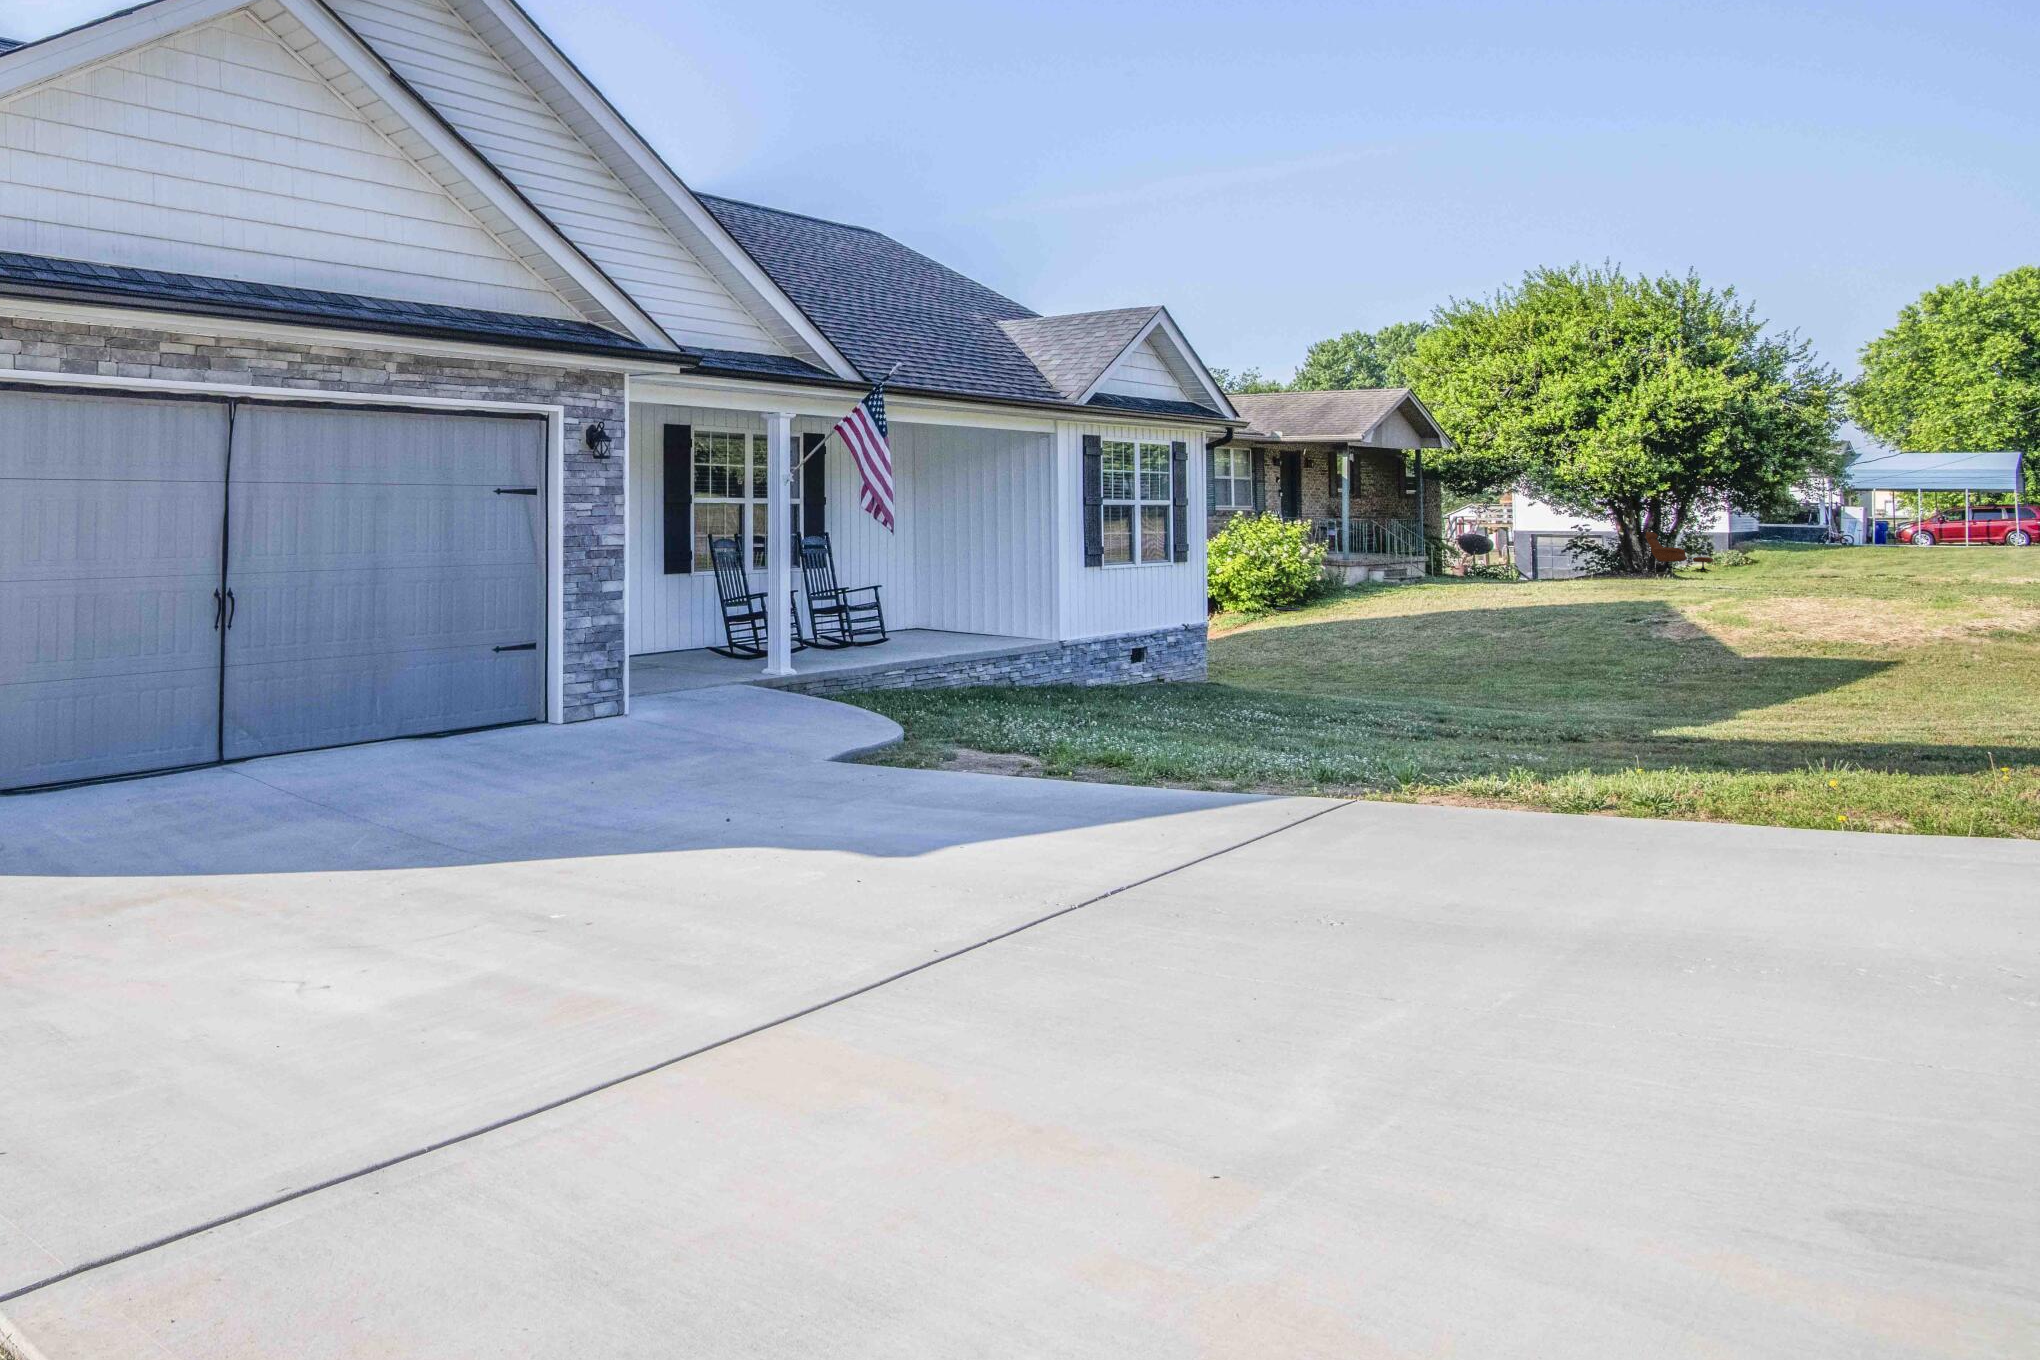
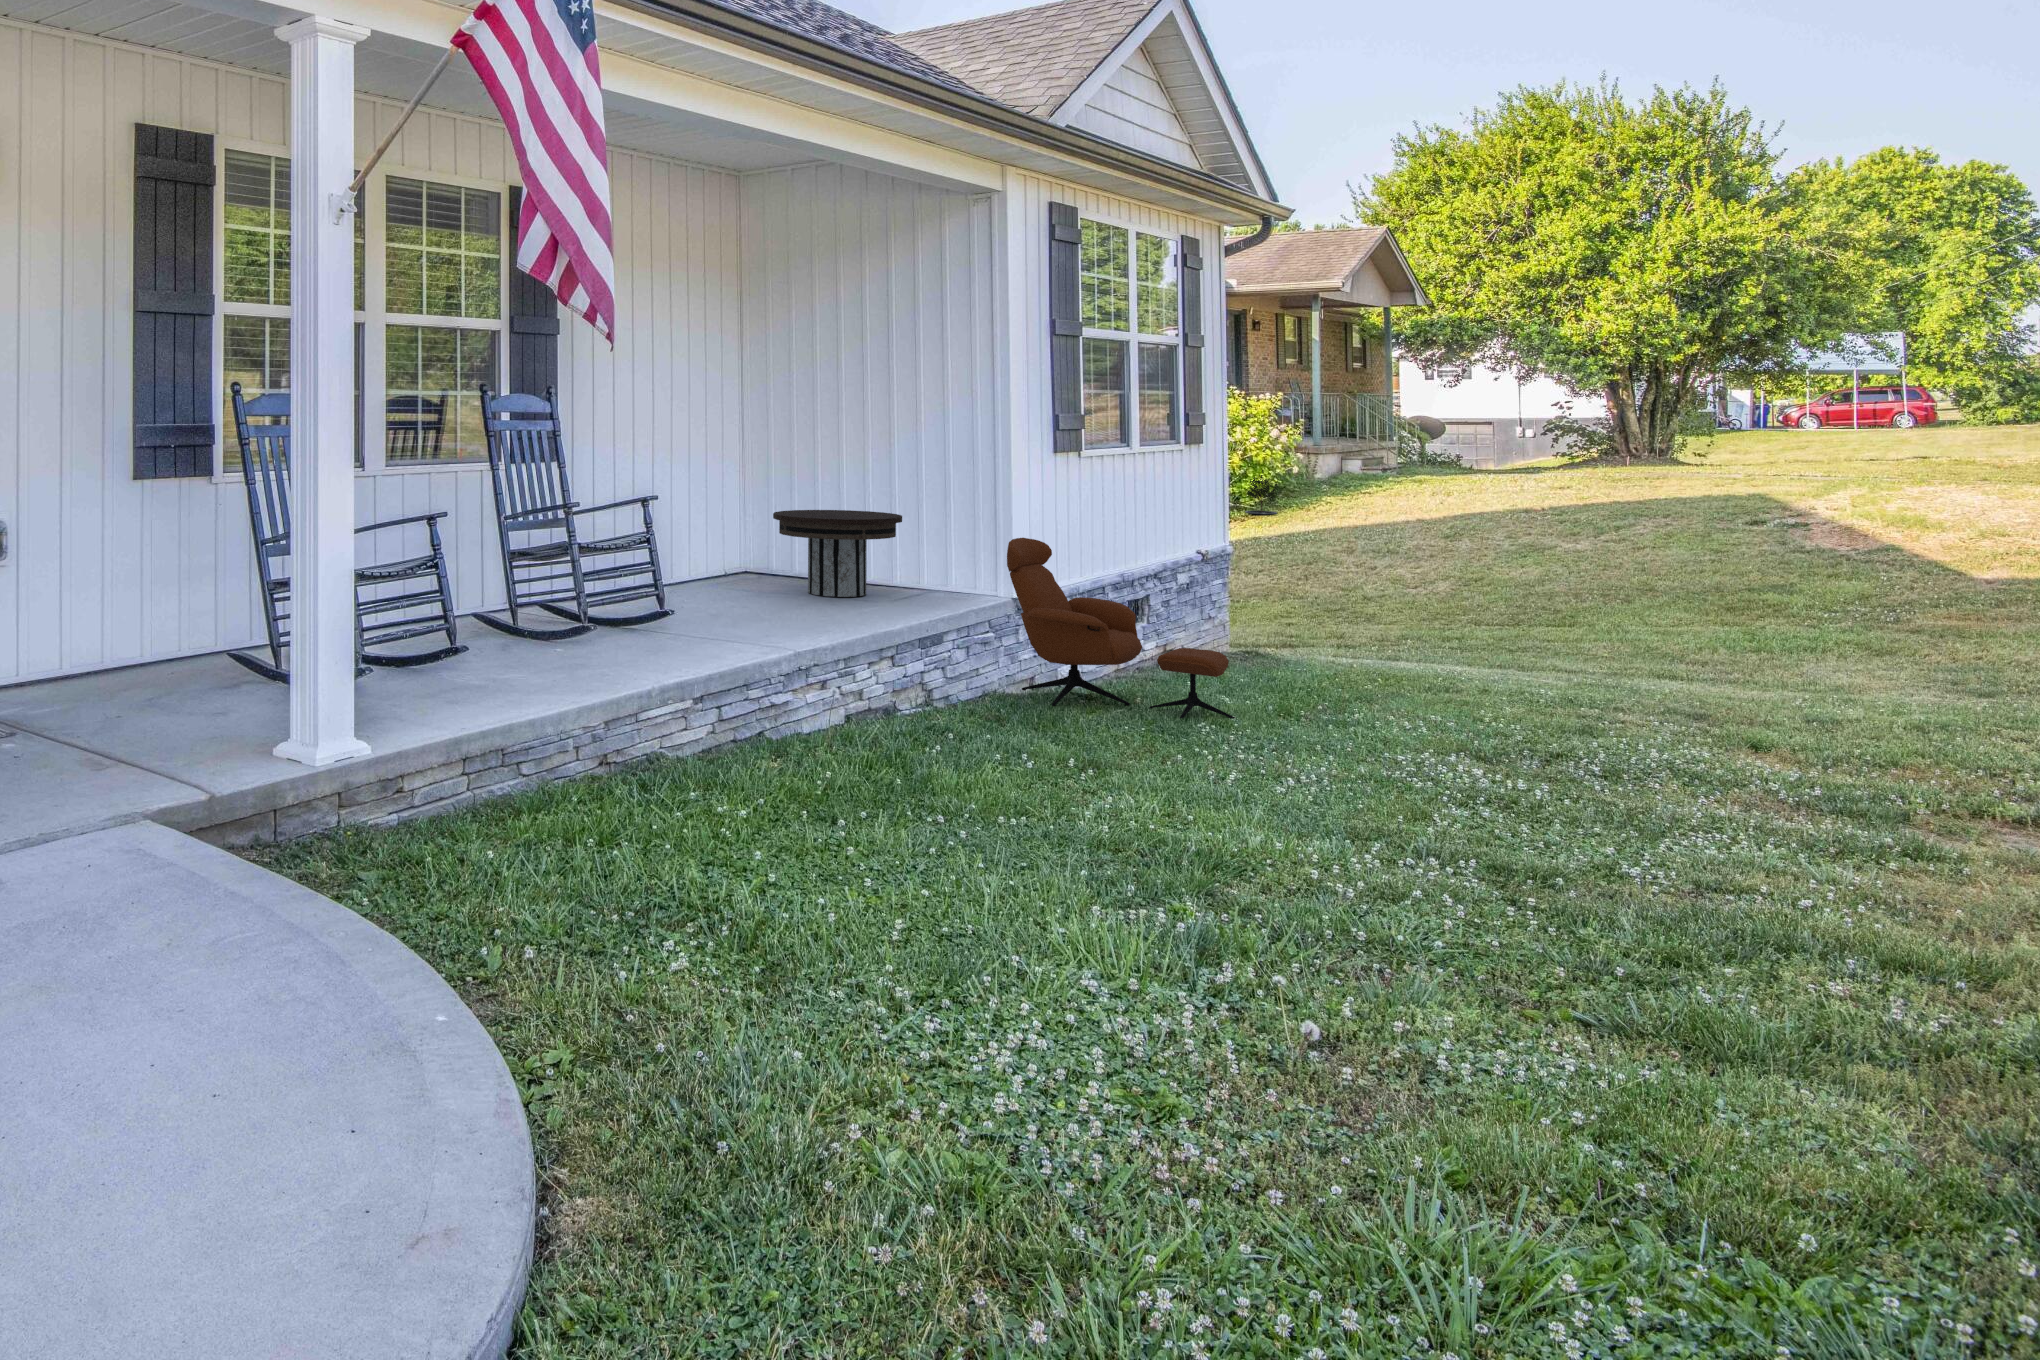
lounge chair: present [1646,532,1713,572] -> present [1007,538,1235,719]
side table: none [936,595,1004,639] -> present [773,510,902,597]

